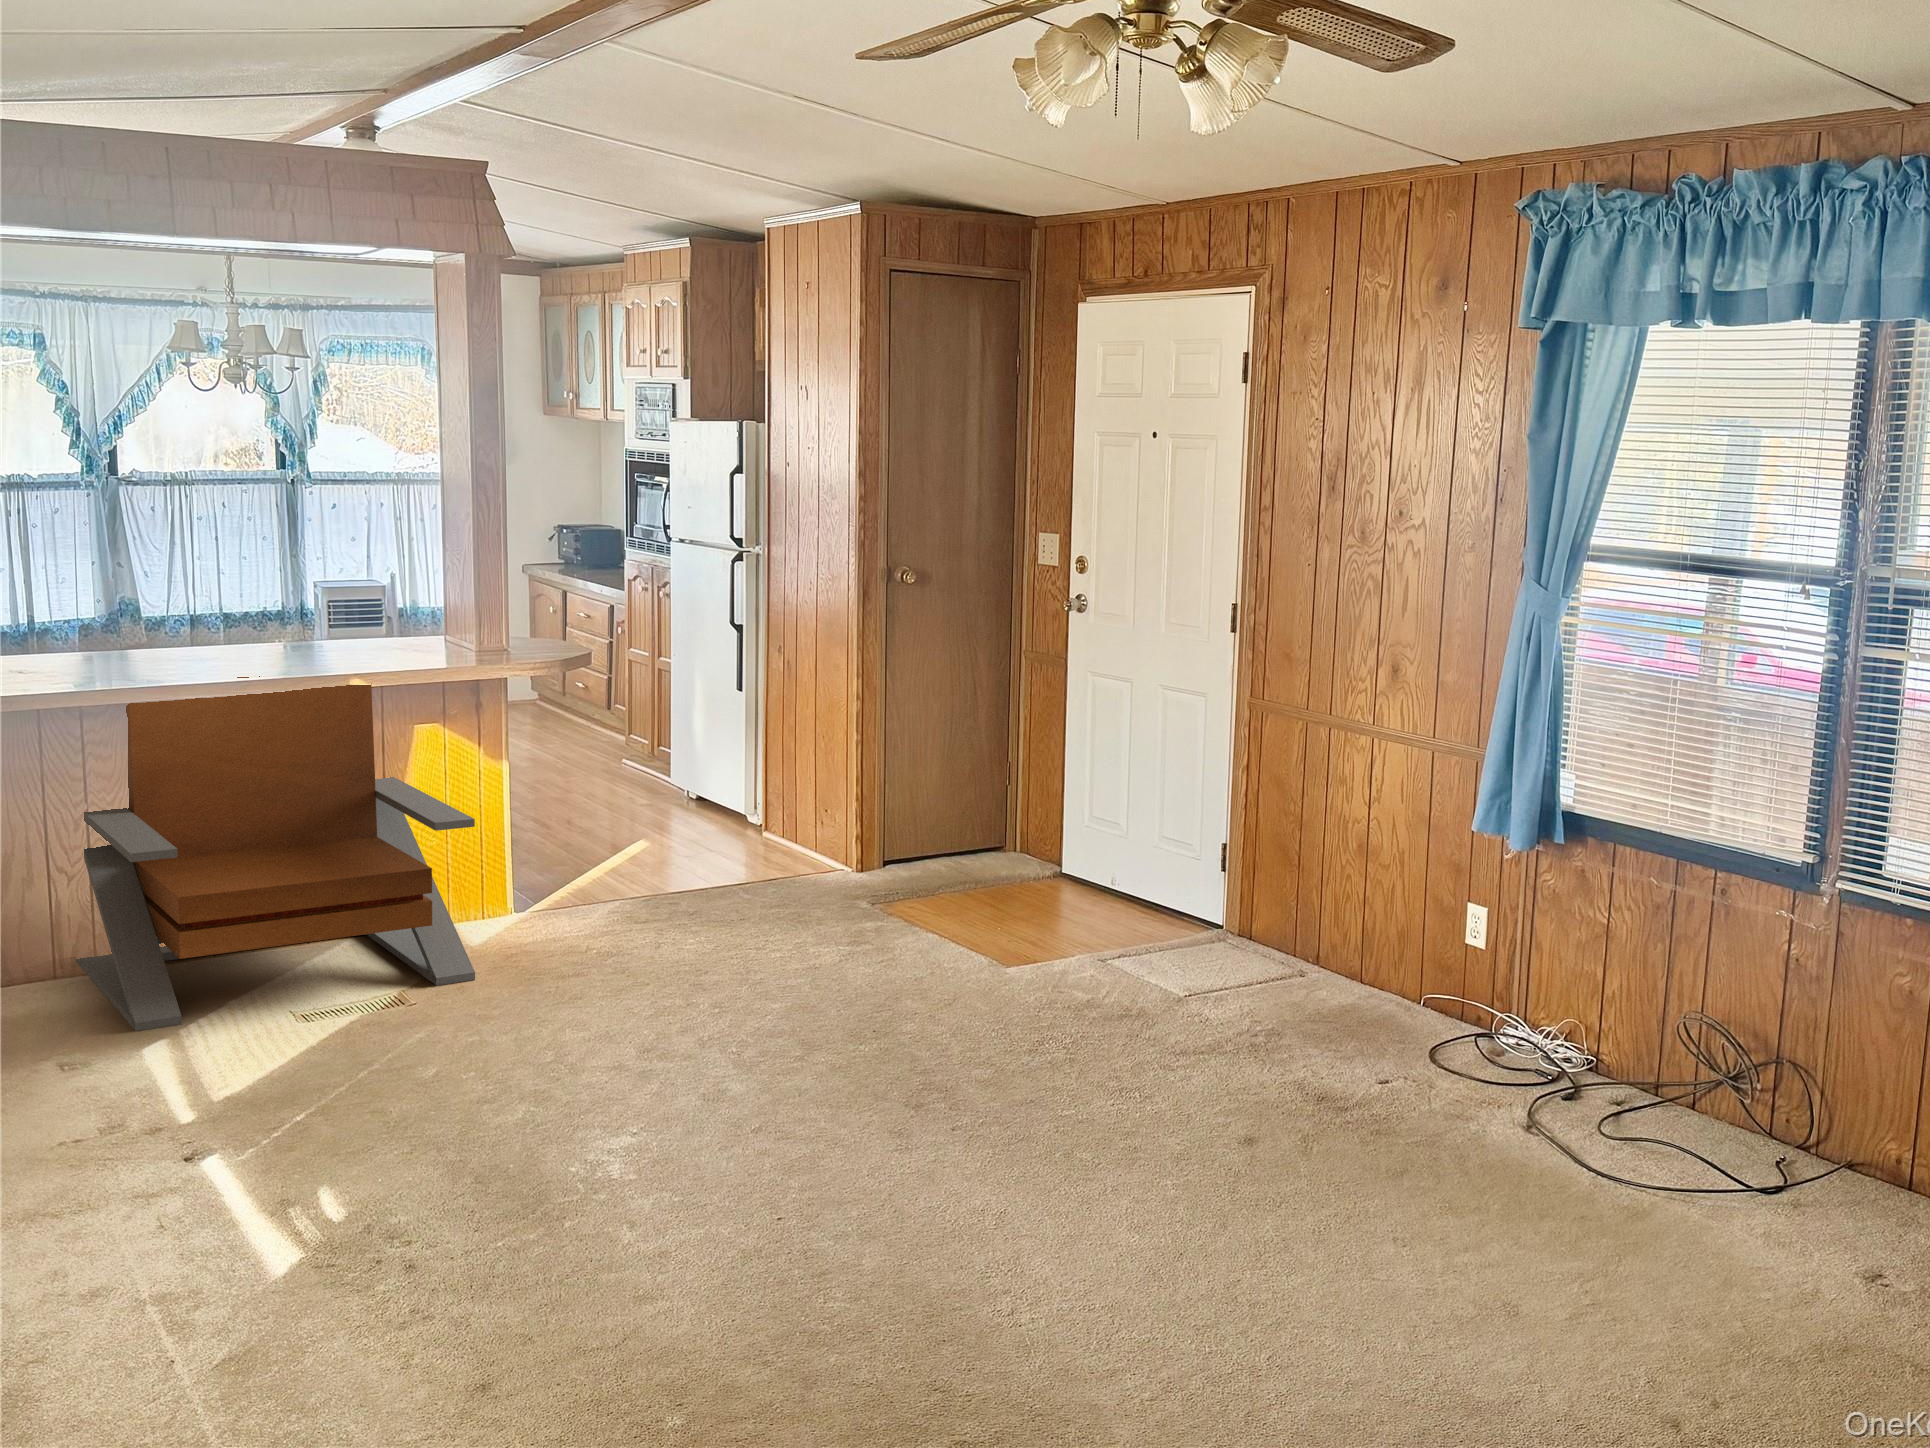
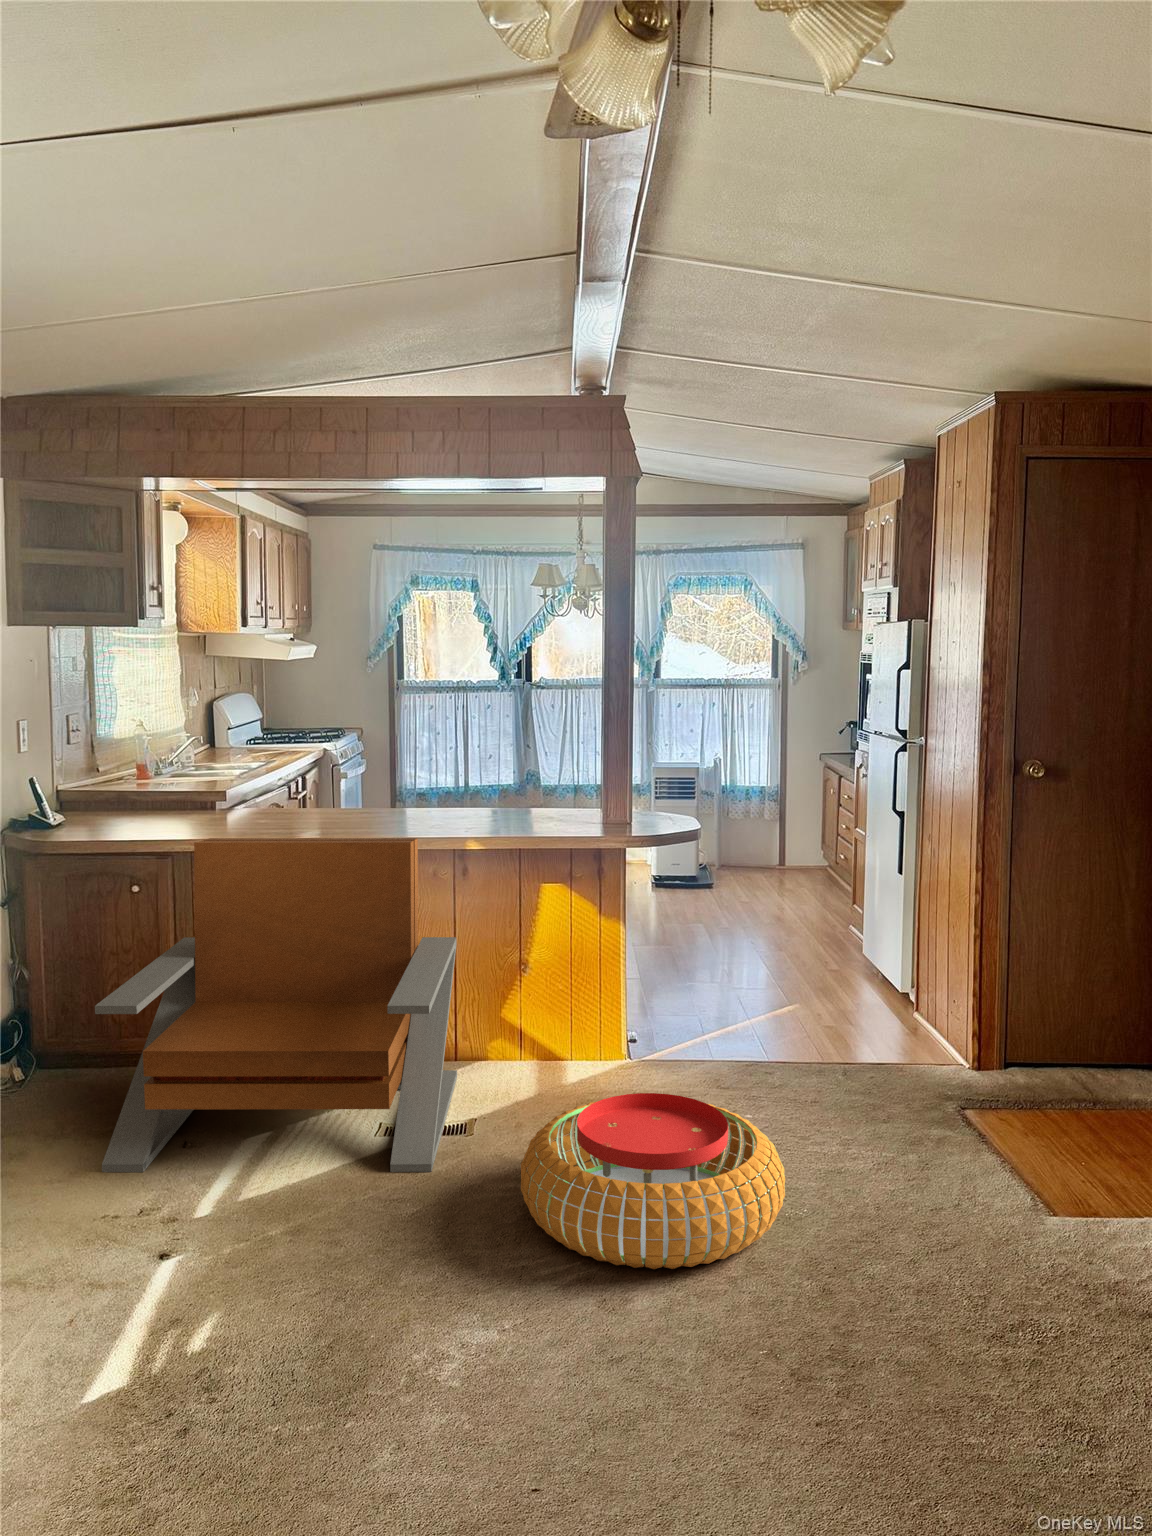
pouf: none [585,875,816,999] -> present [521,1093,785,1269]

